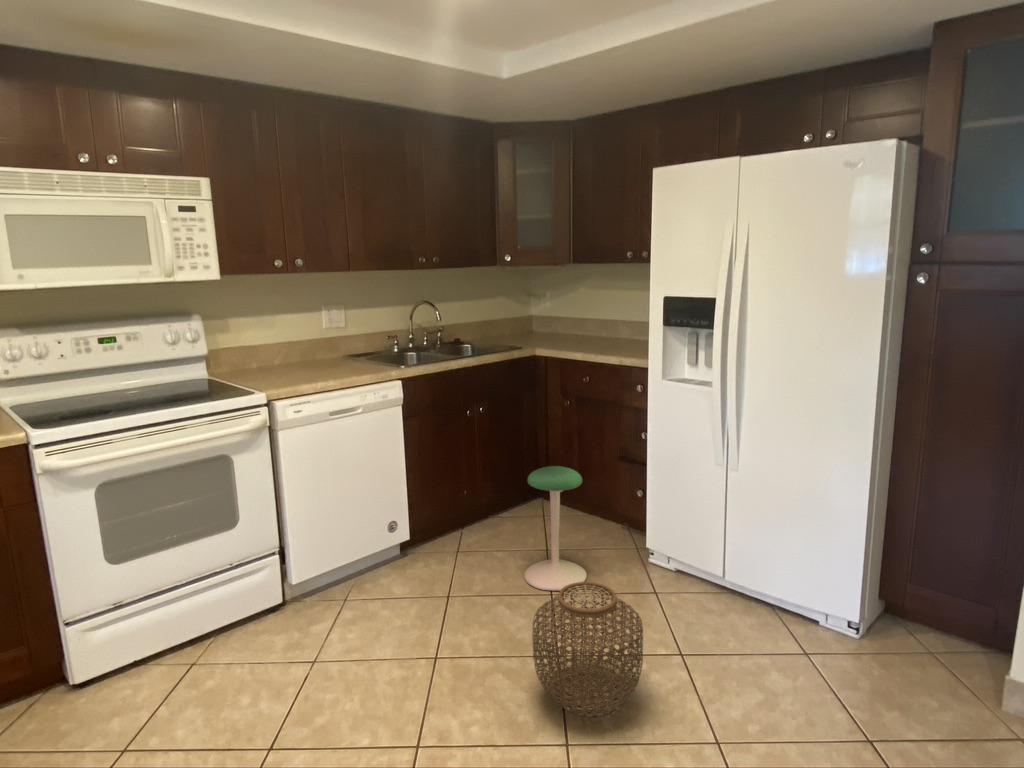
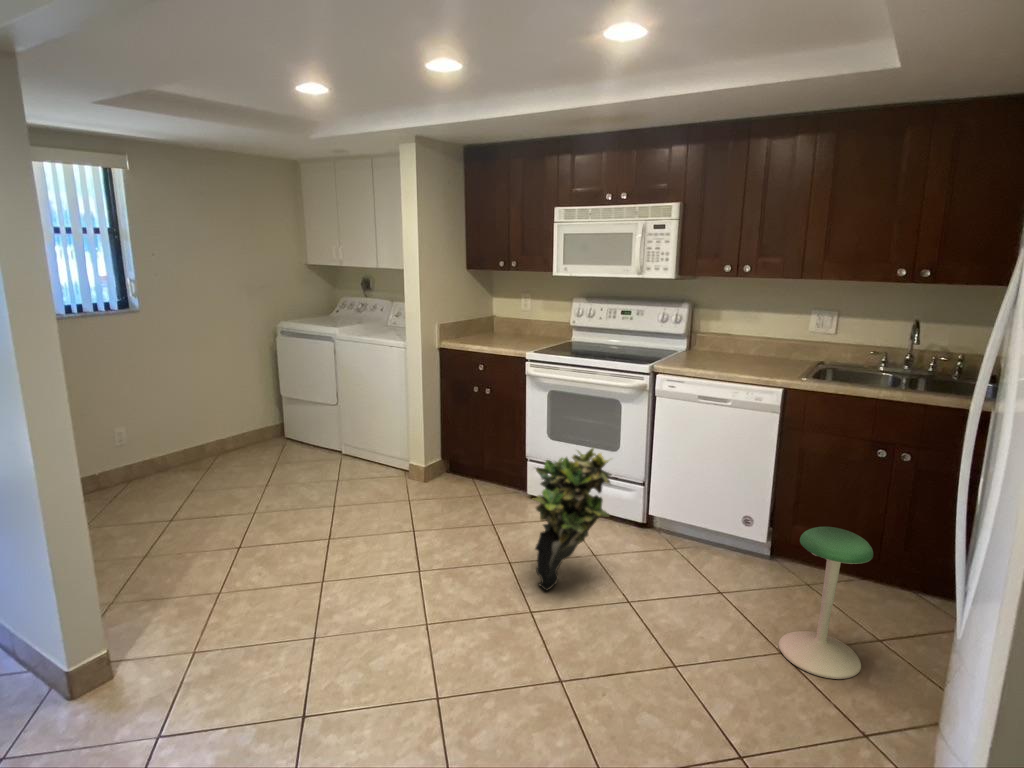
potted plant: none [289,504,411,724] -> present [534,448,611,591]
woven basket: present [533,582,643,717] -> none [569,583,674,711]

